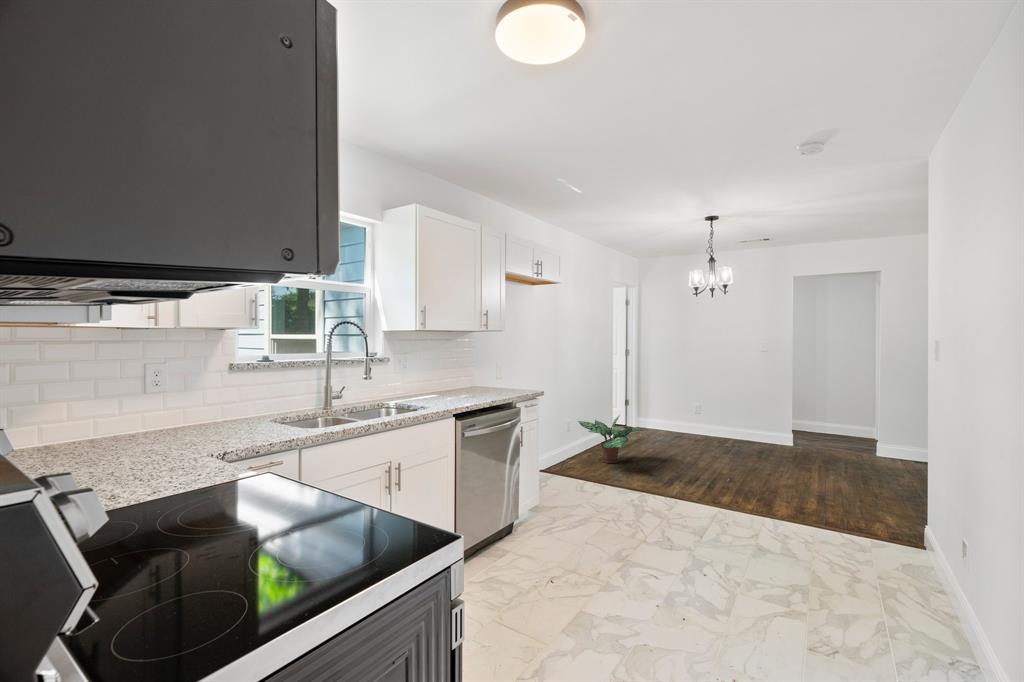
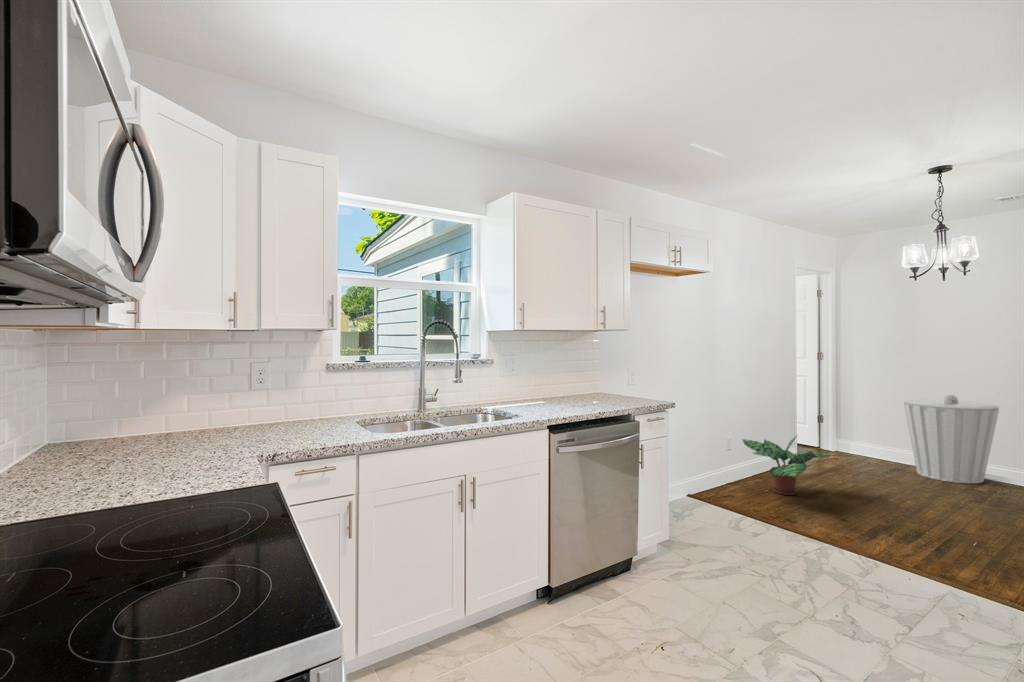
trash can: none [685,380,742,444] -> present [904,395,999,483]

